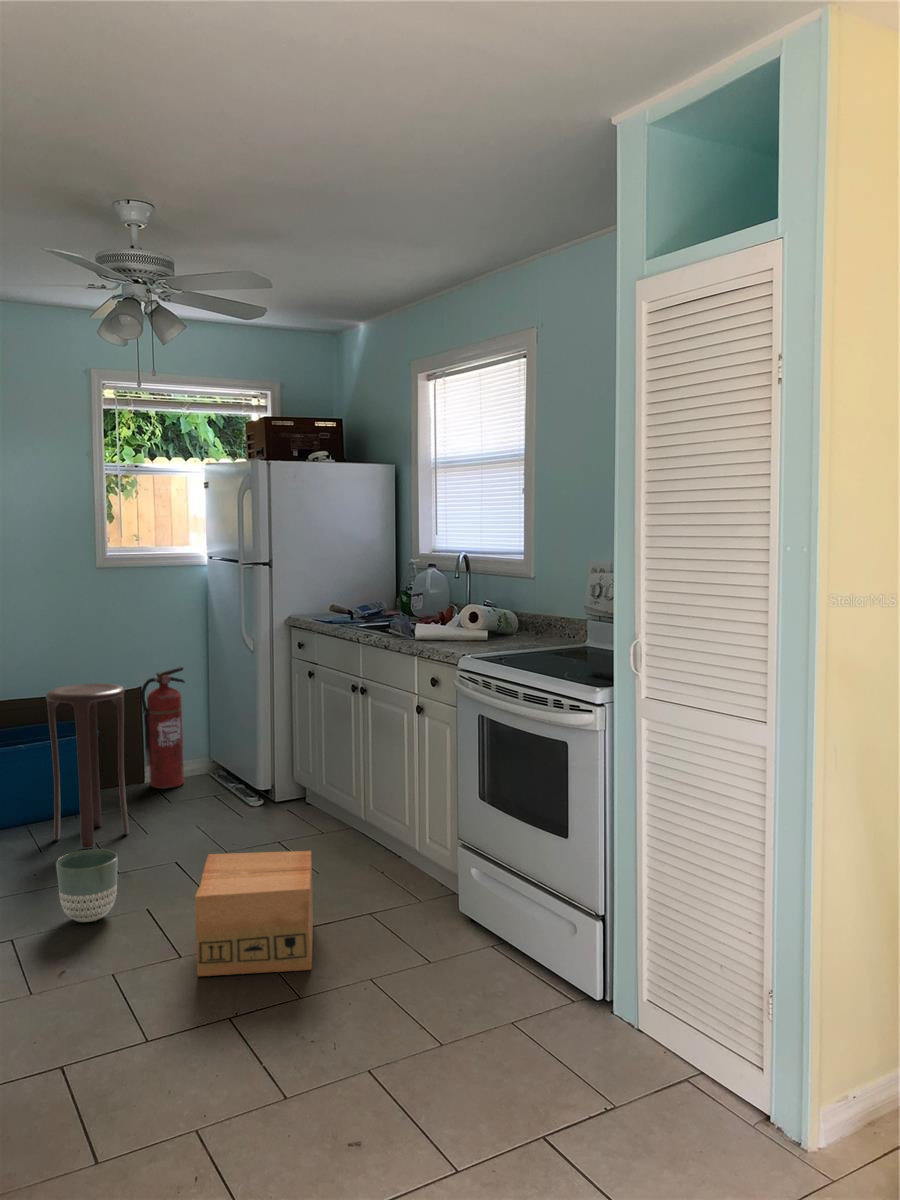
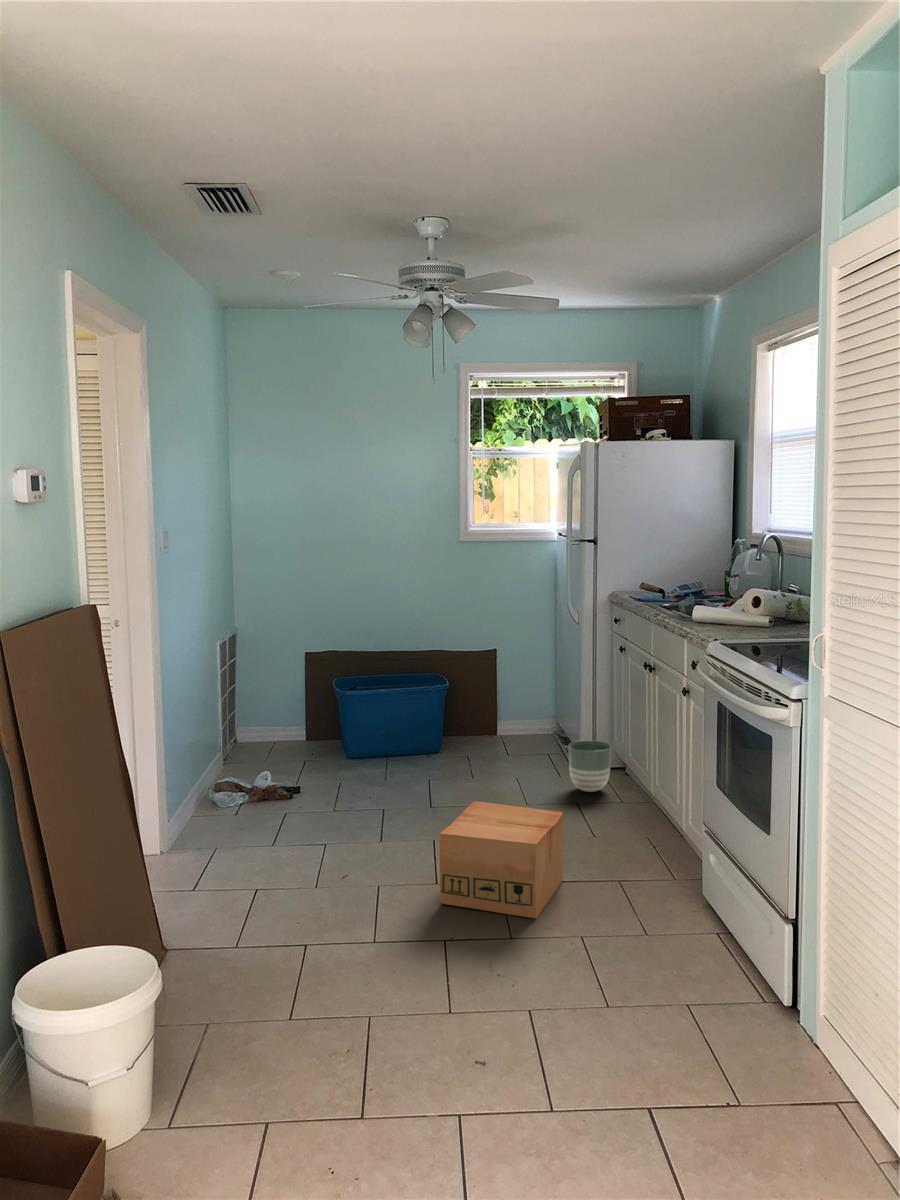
fire extinguisher: present [141,667,185,789] -> none [491,633,532,744]
stool: present [46,683,129,848] -> none [392,642,458,785]
planter: present [56,849,117,922] -> present [568,740,611,792]

